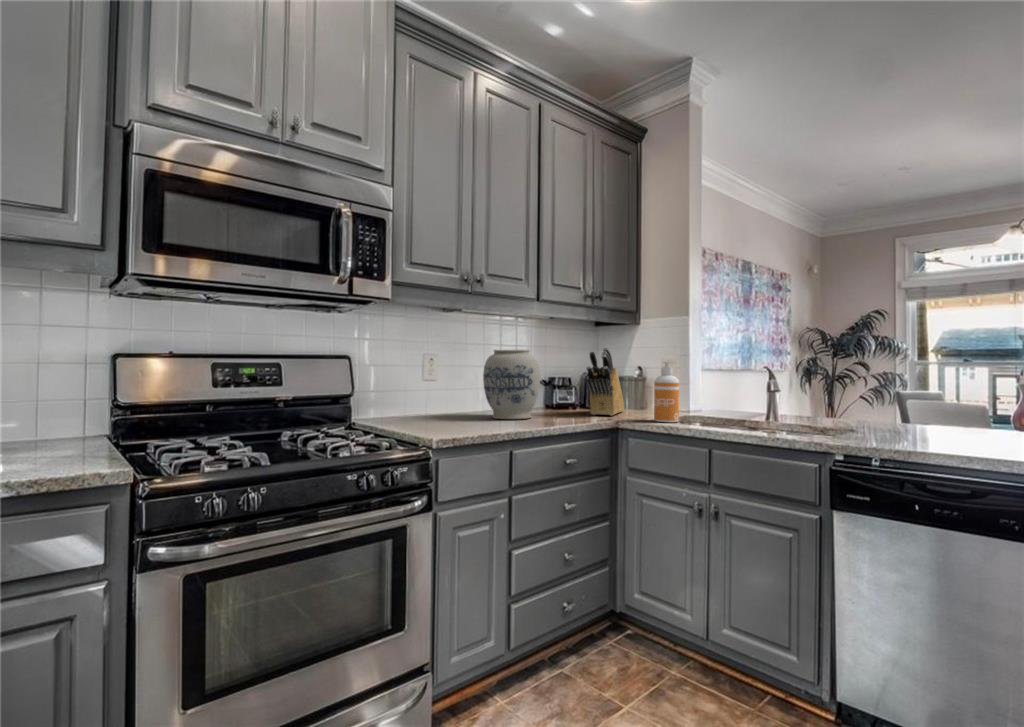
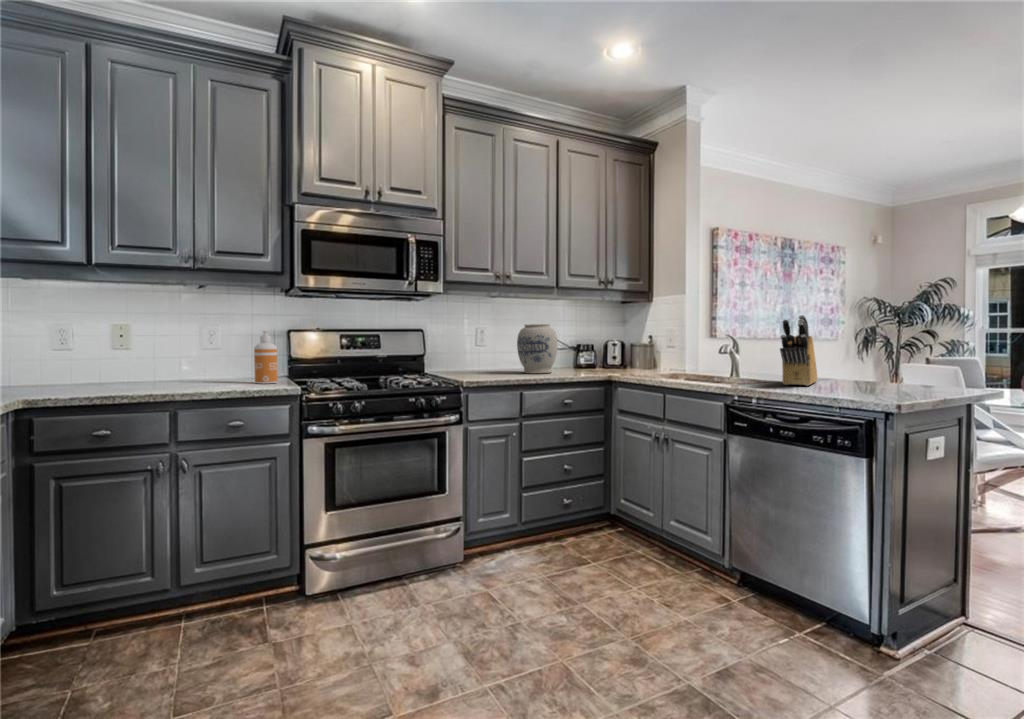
knife block: present [586,348,624,416] -> present [780,315,817,386]
soap dispenser: present [654,361,679,422] -> present [254,331,277,384]

